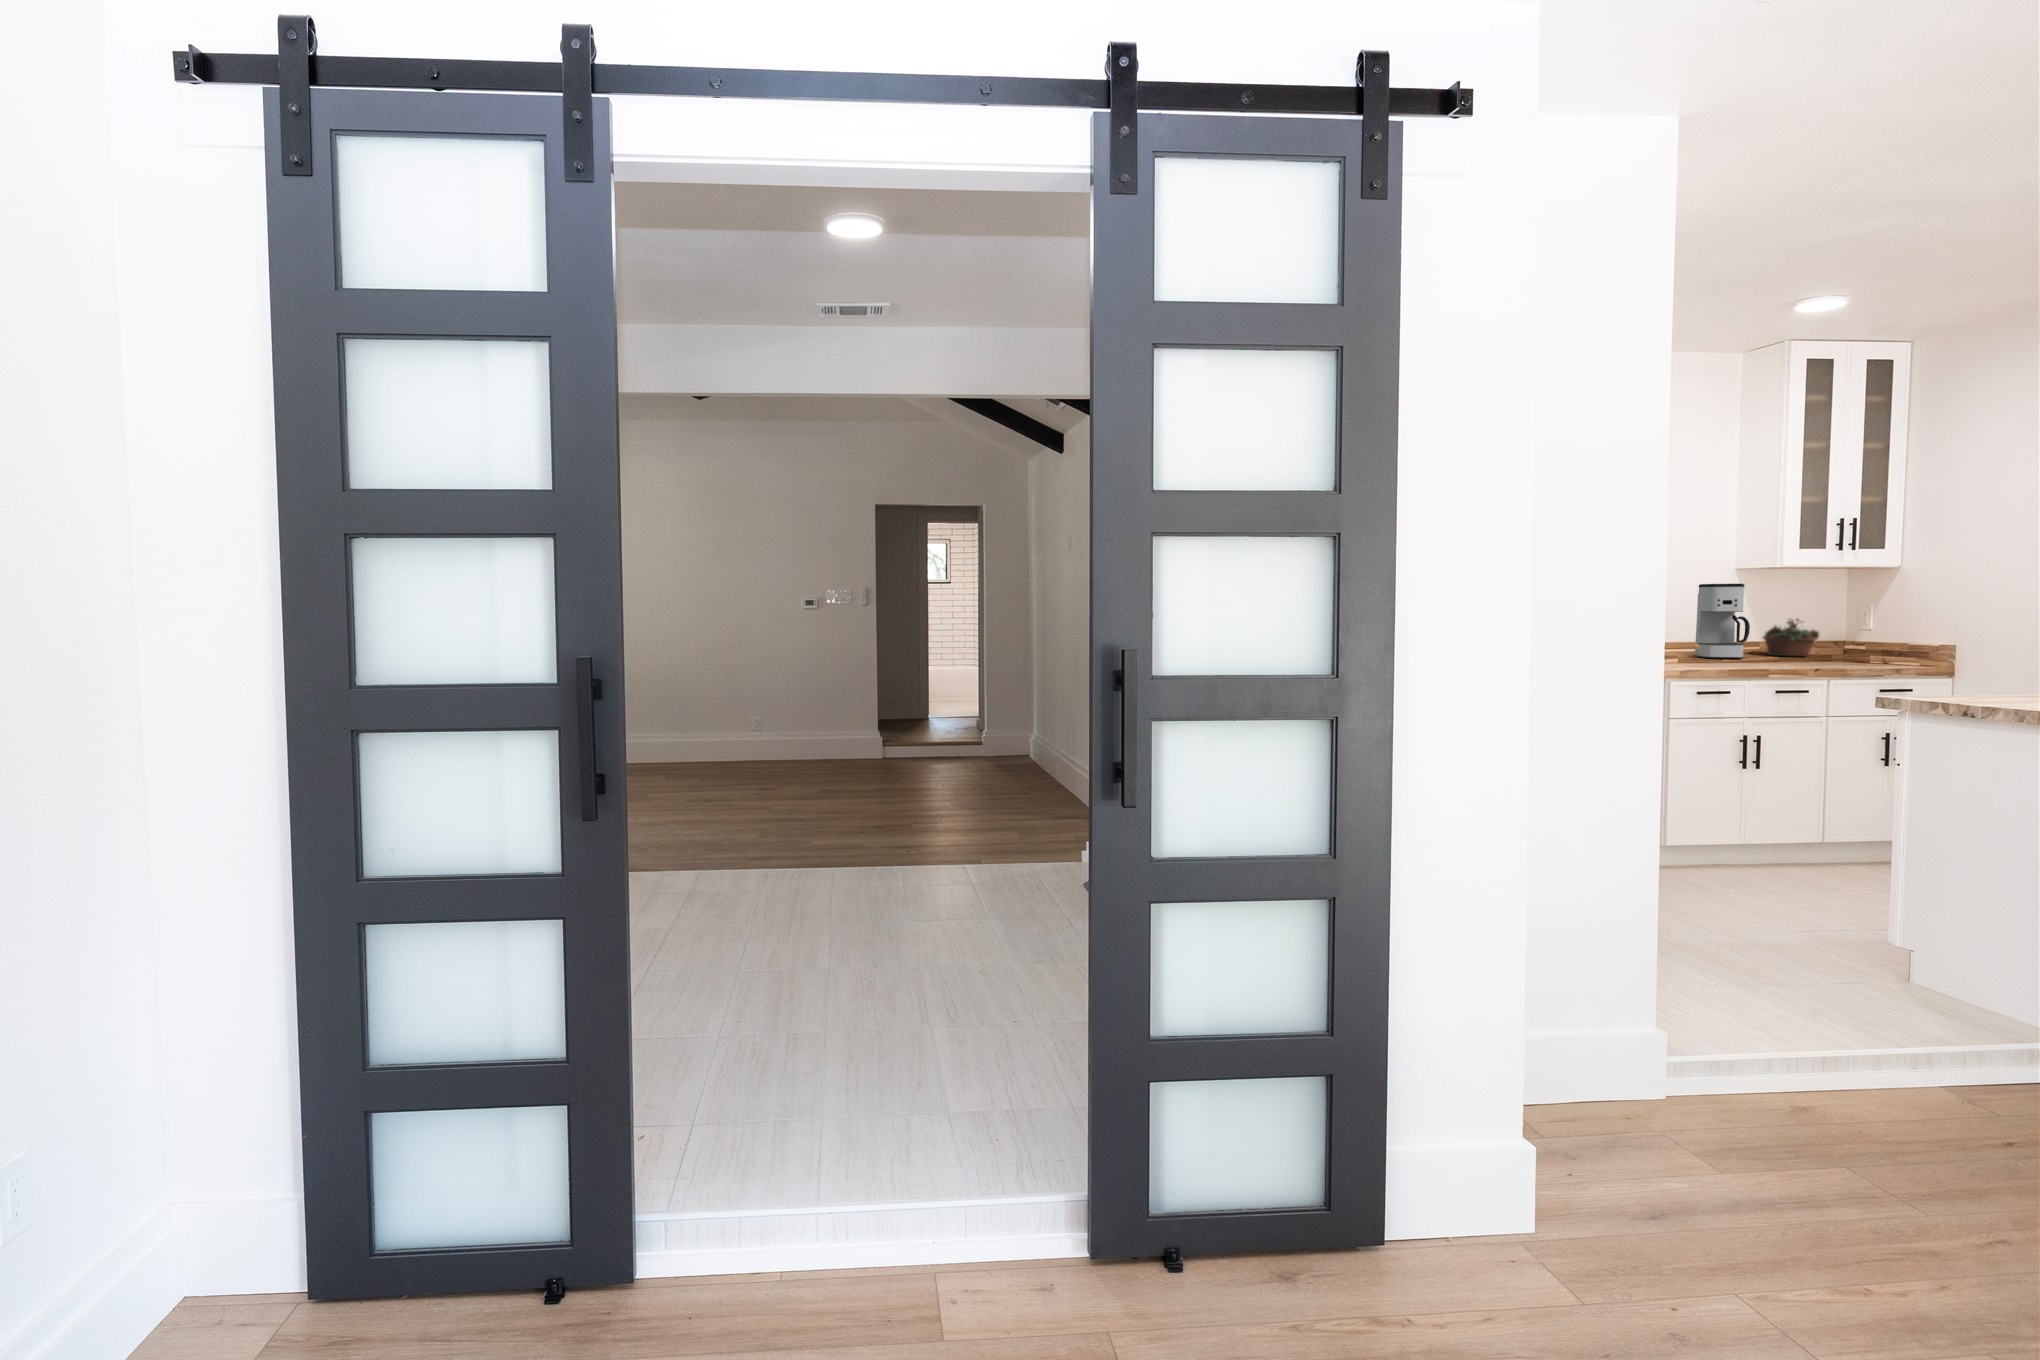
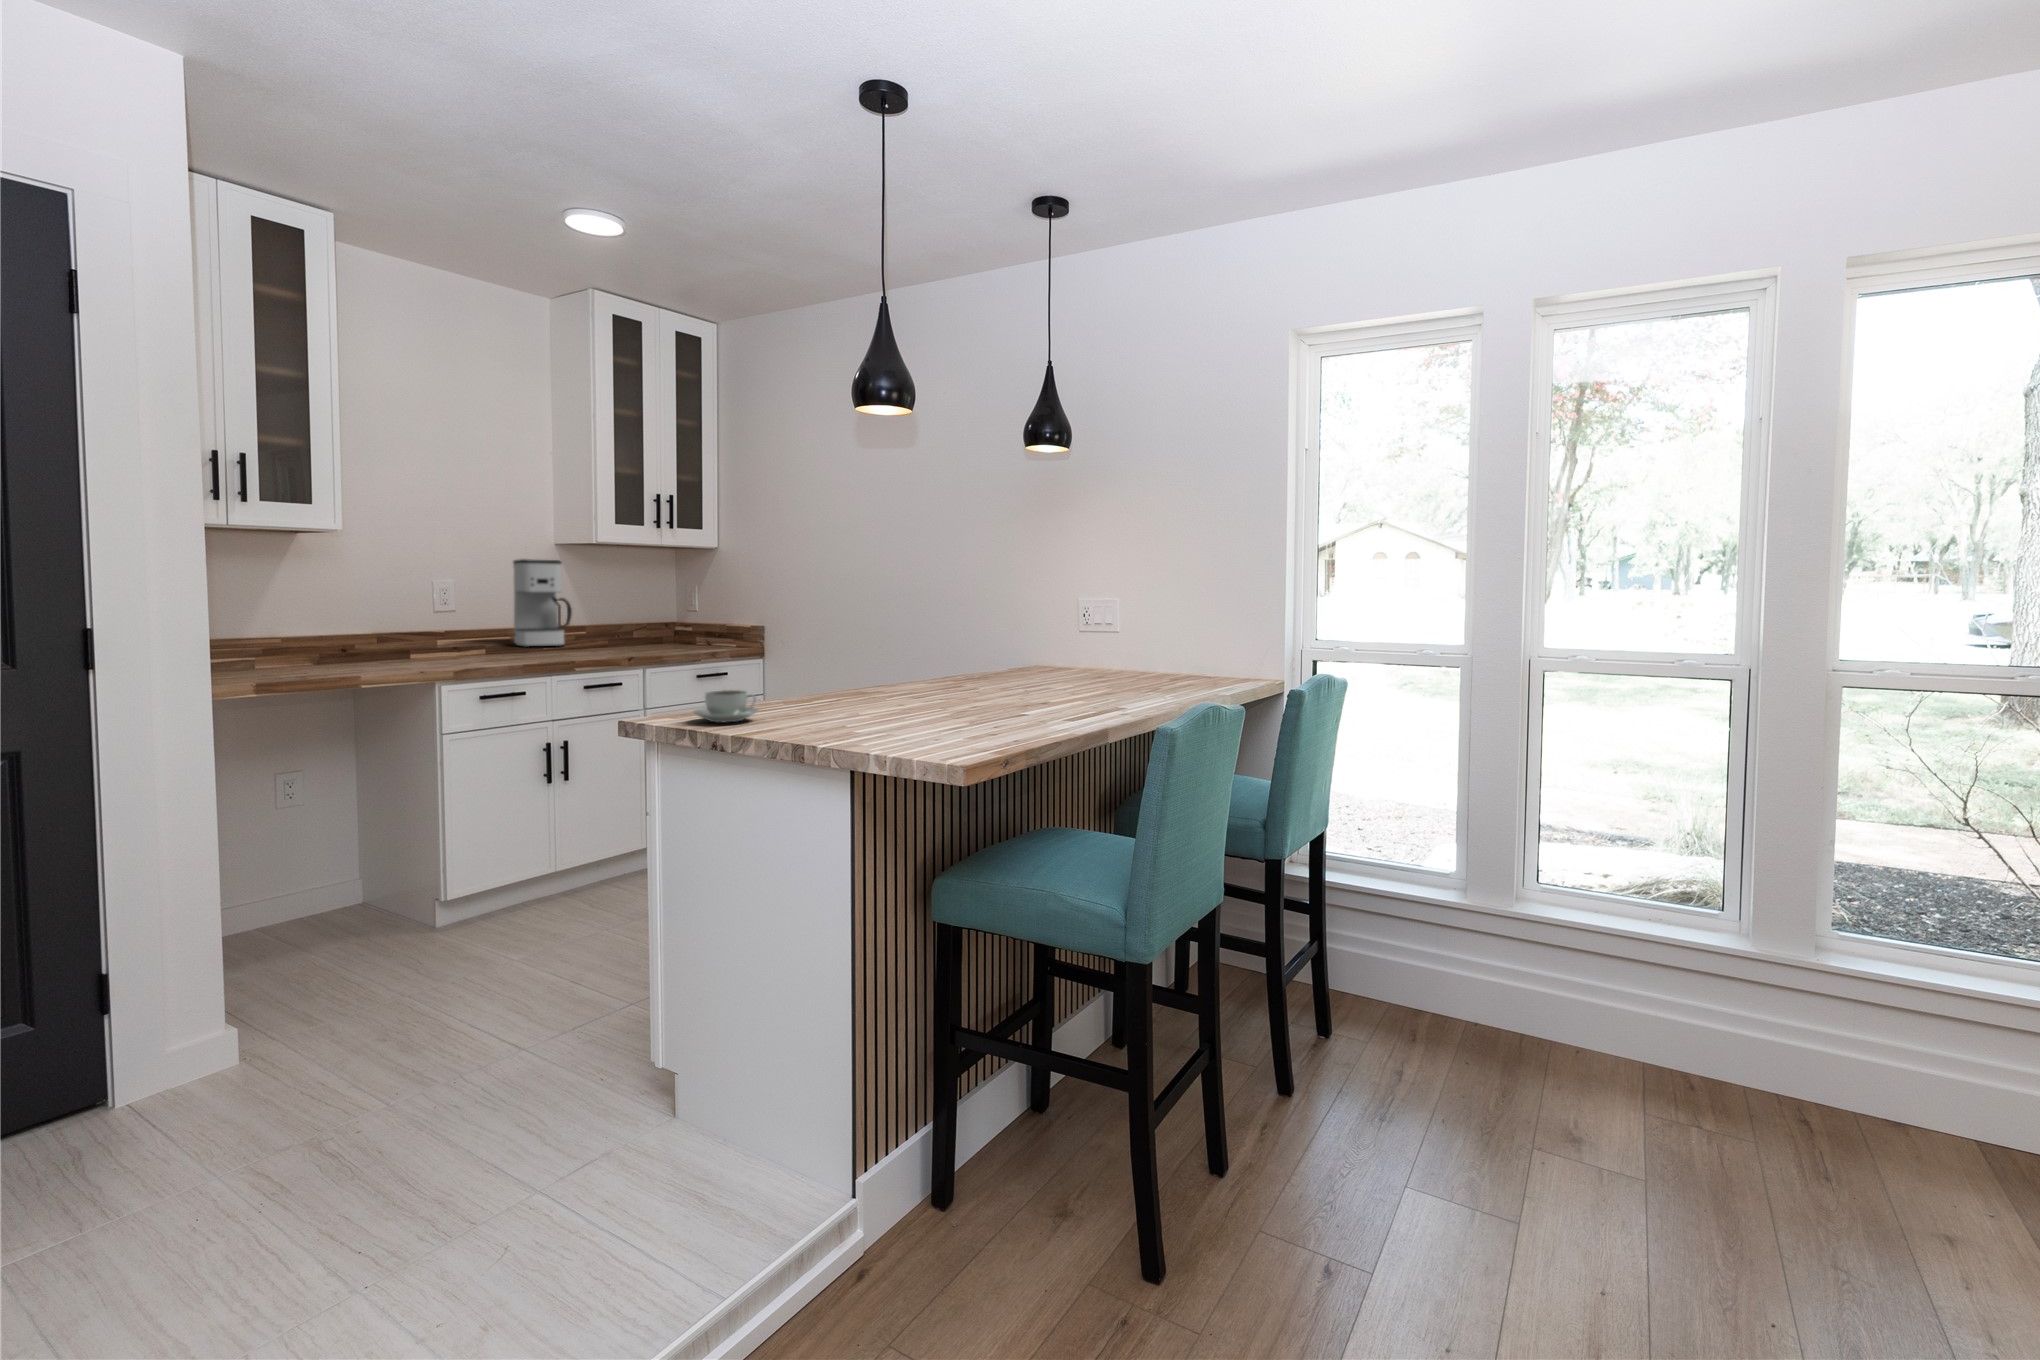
succulent planter: present [1763,619,1819,656] -> none [592,599,650,640]
coffee cup: none [1941,679,2000,701] -> present [693,690,758,722]

